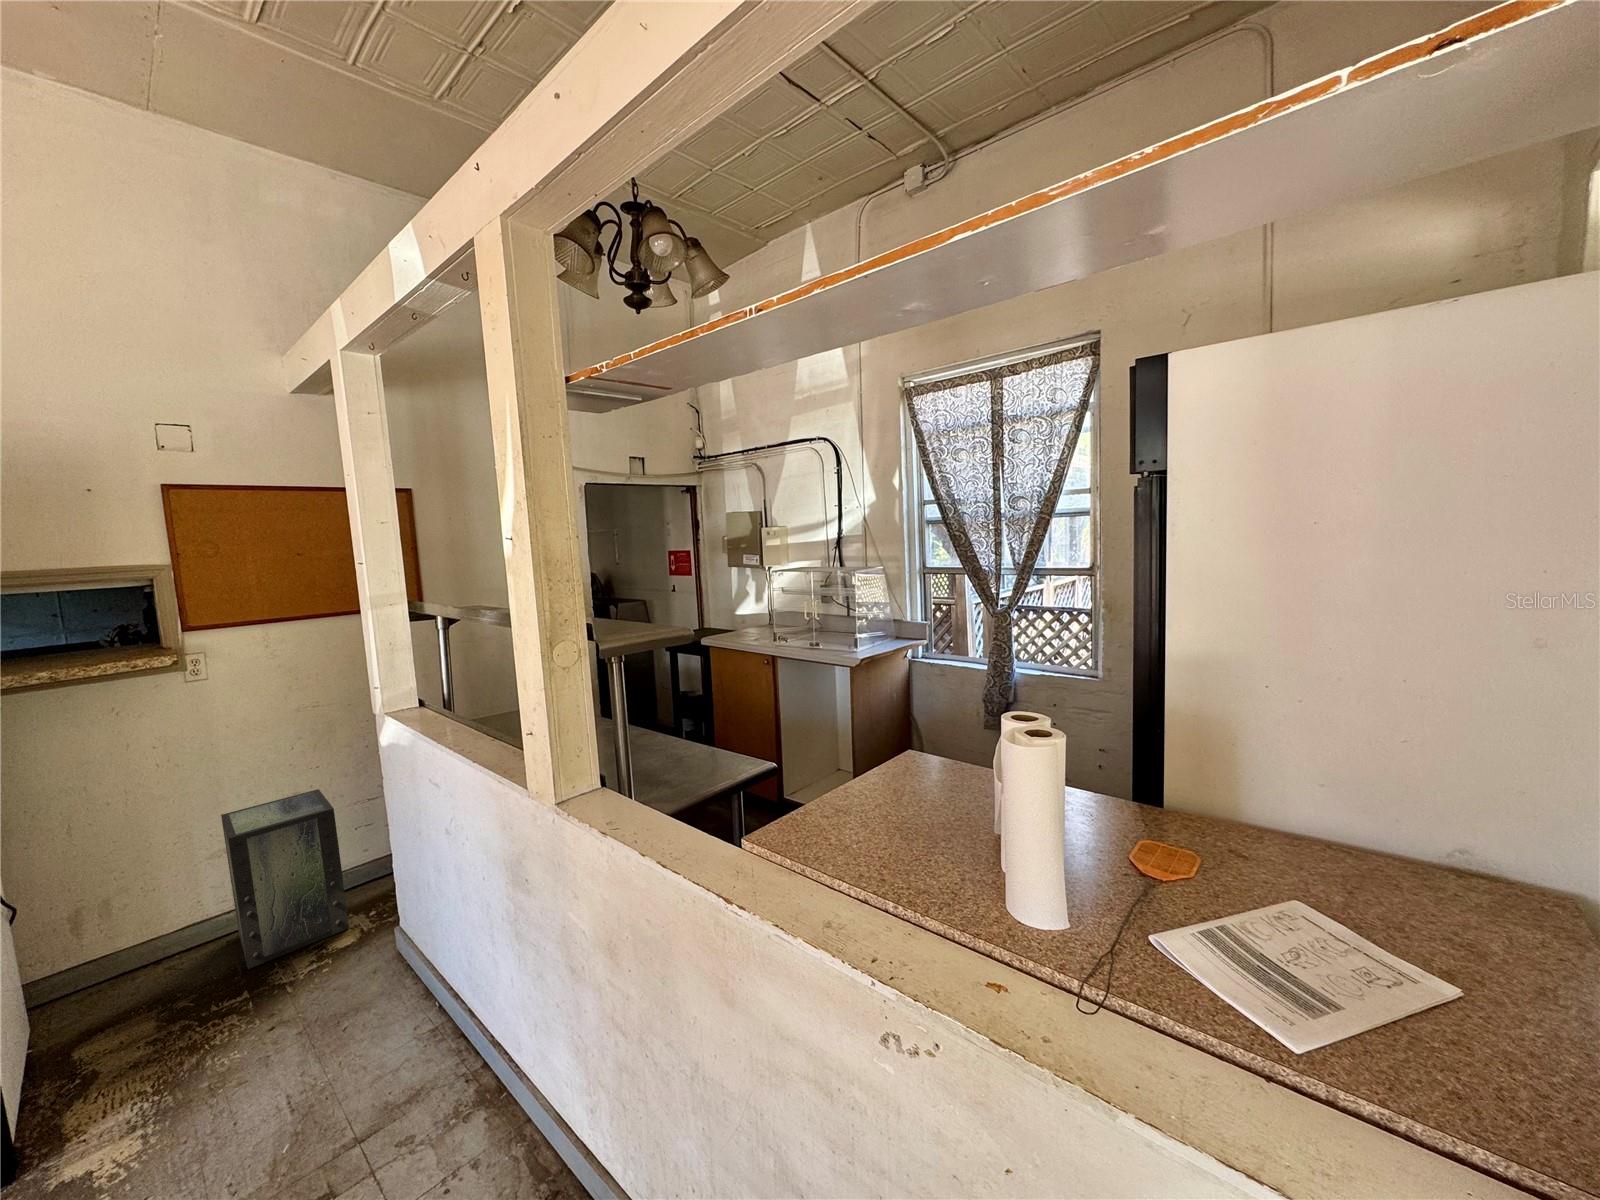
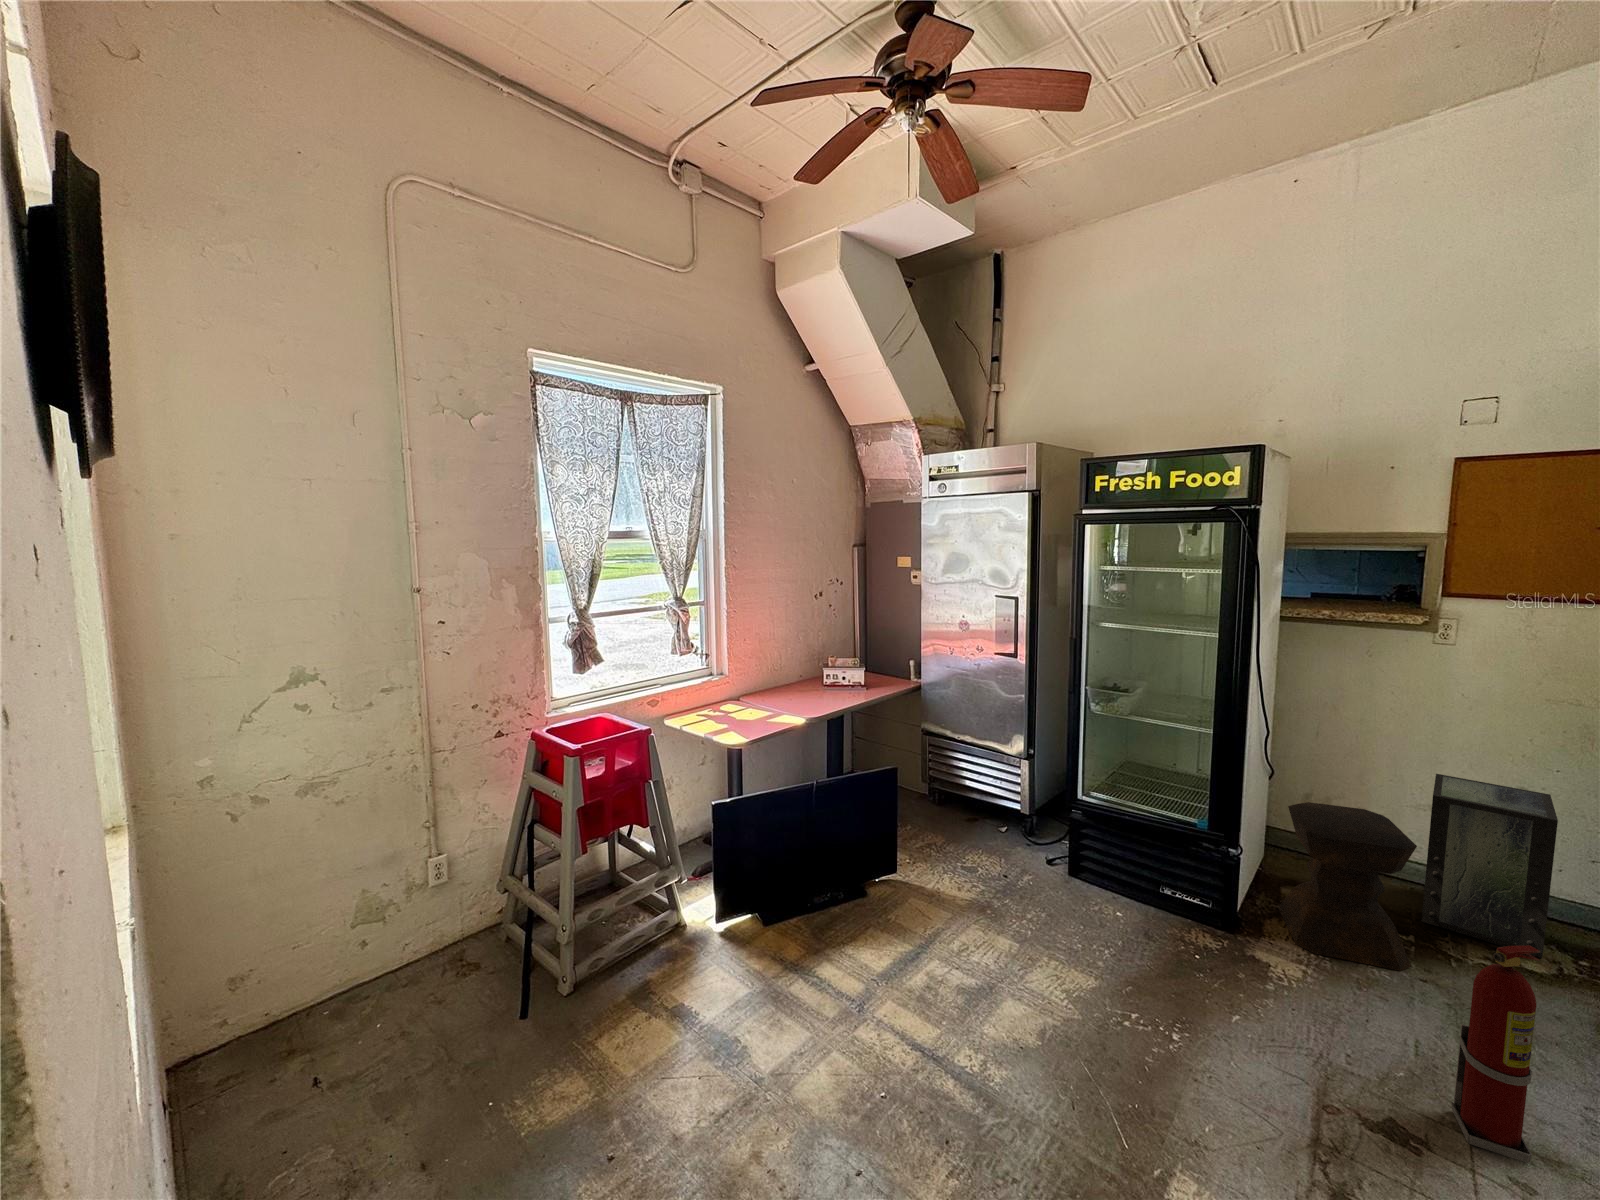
stool: none [52,888,256,1113] -> present [1278,802,1417,971]
fire extinguisher: none [333,929,409,1146] -> present [1451,945,1540,1163]

